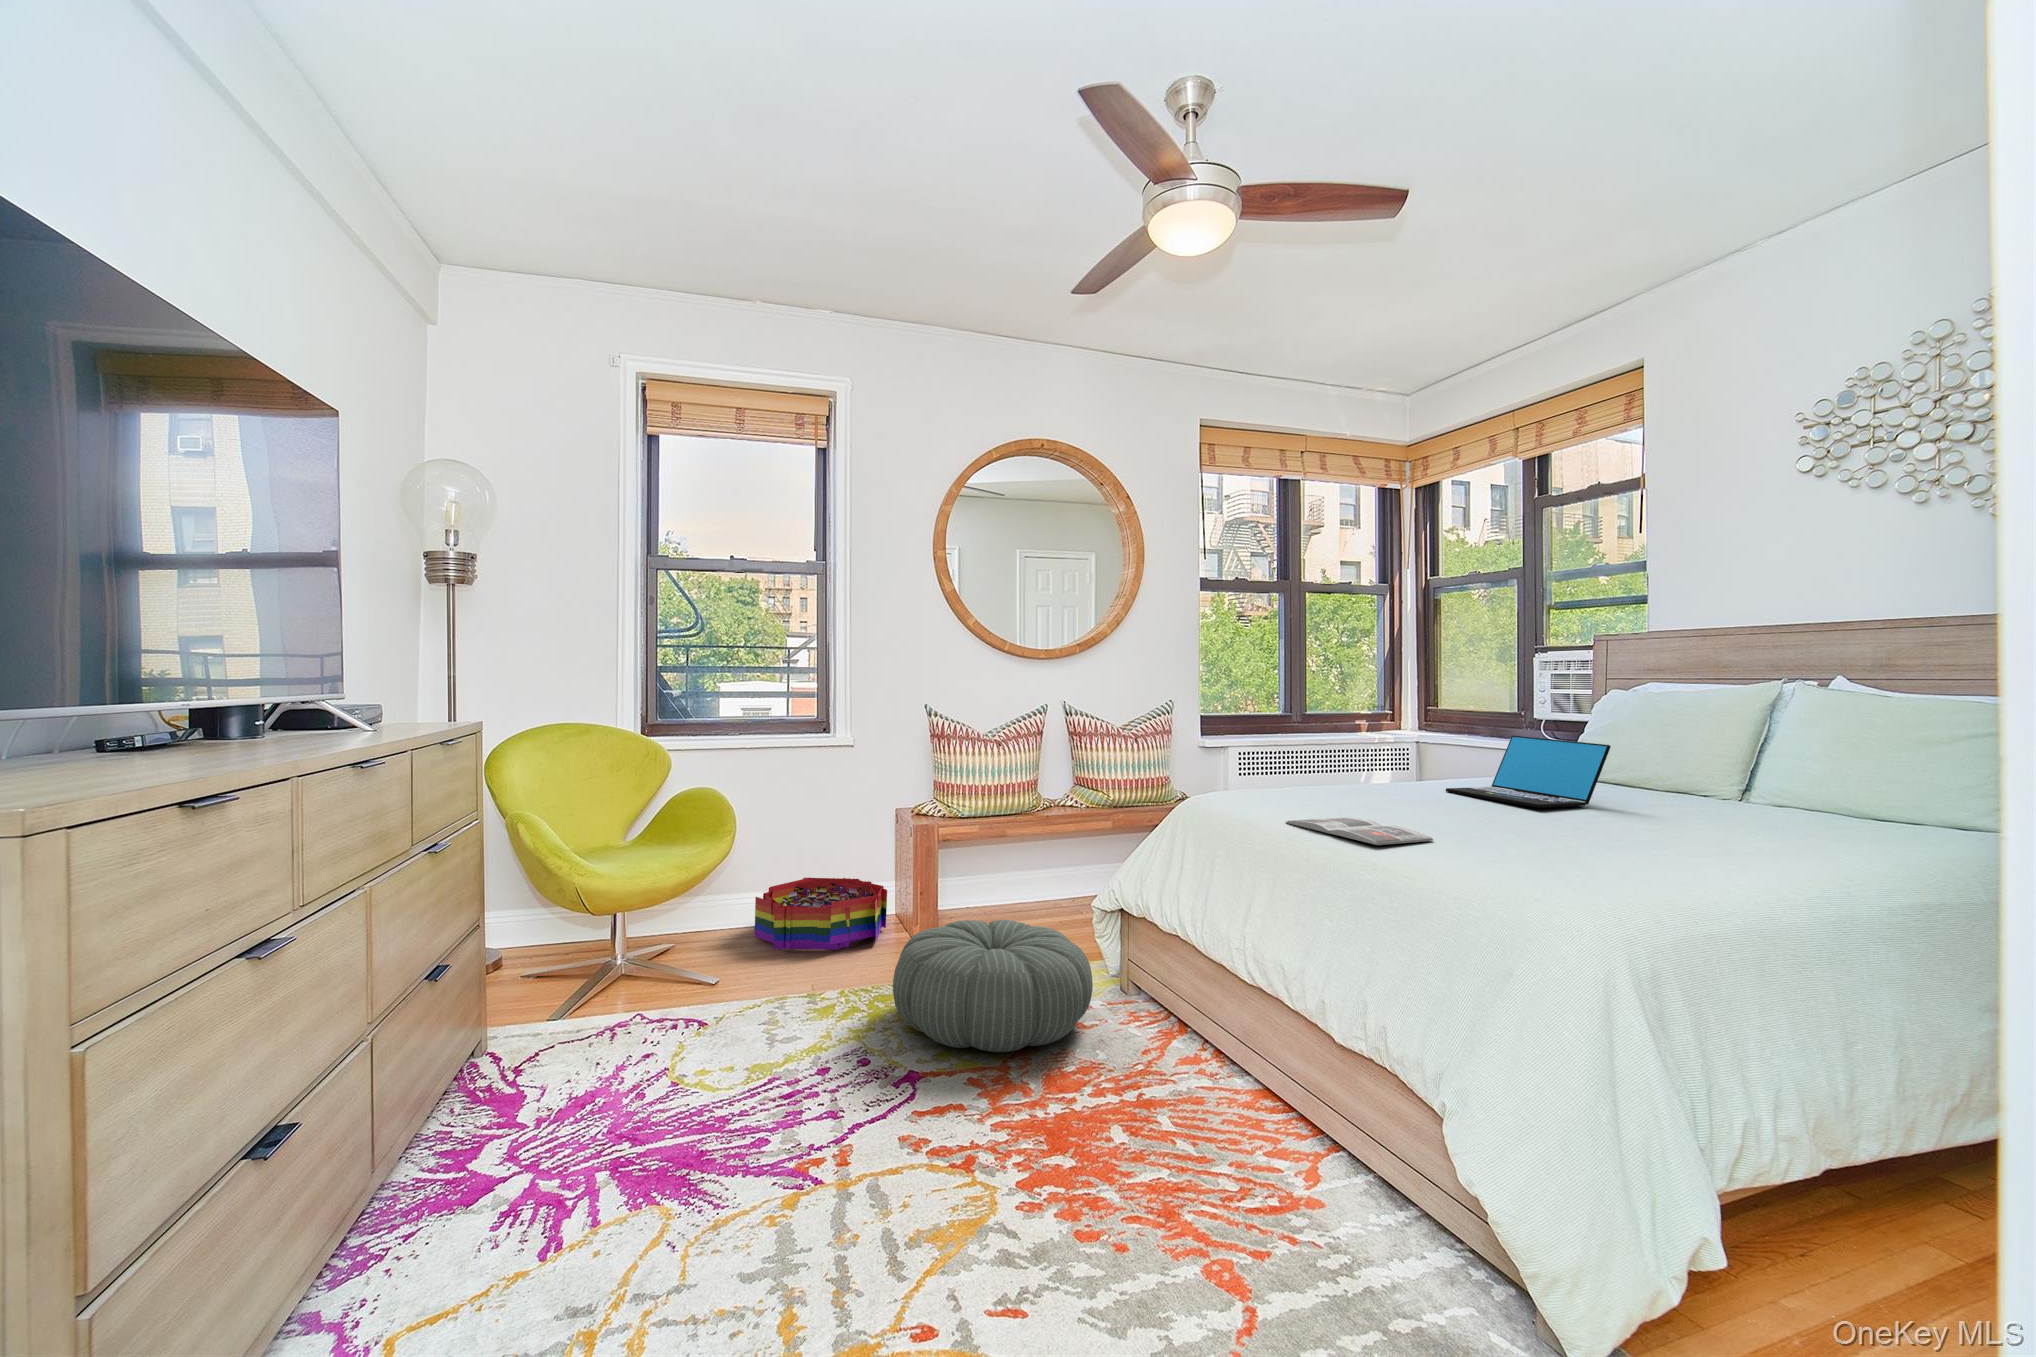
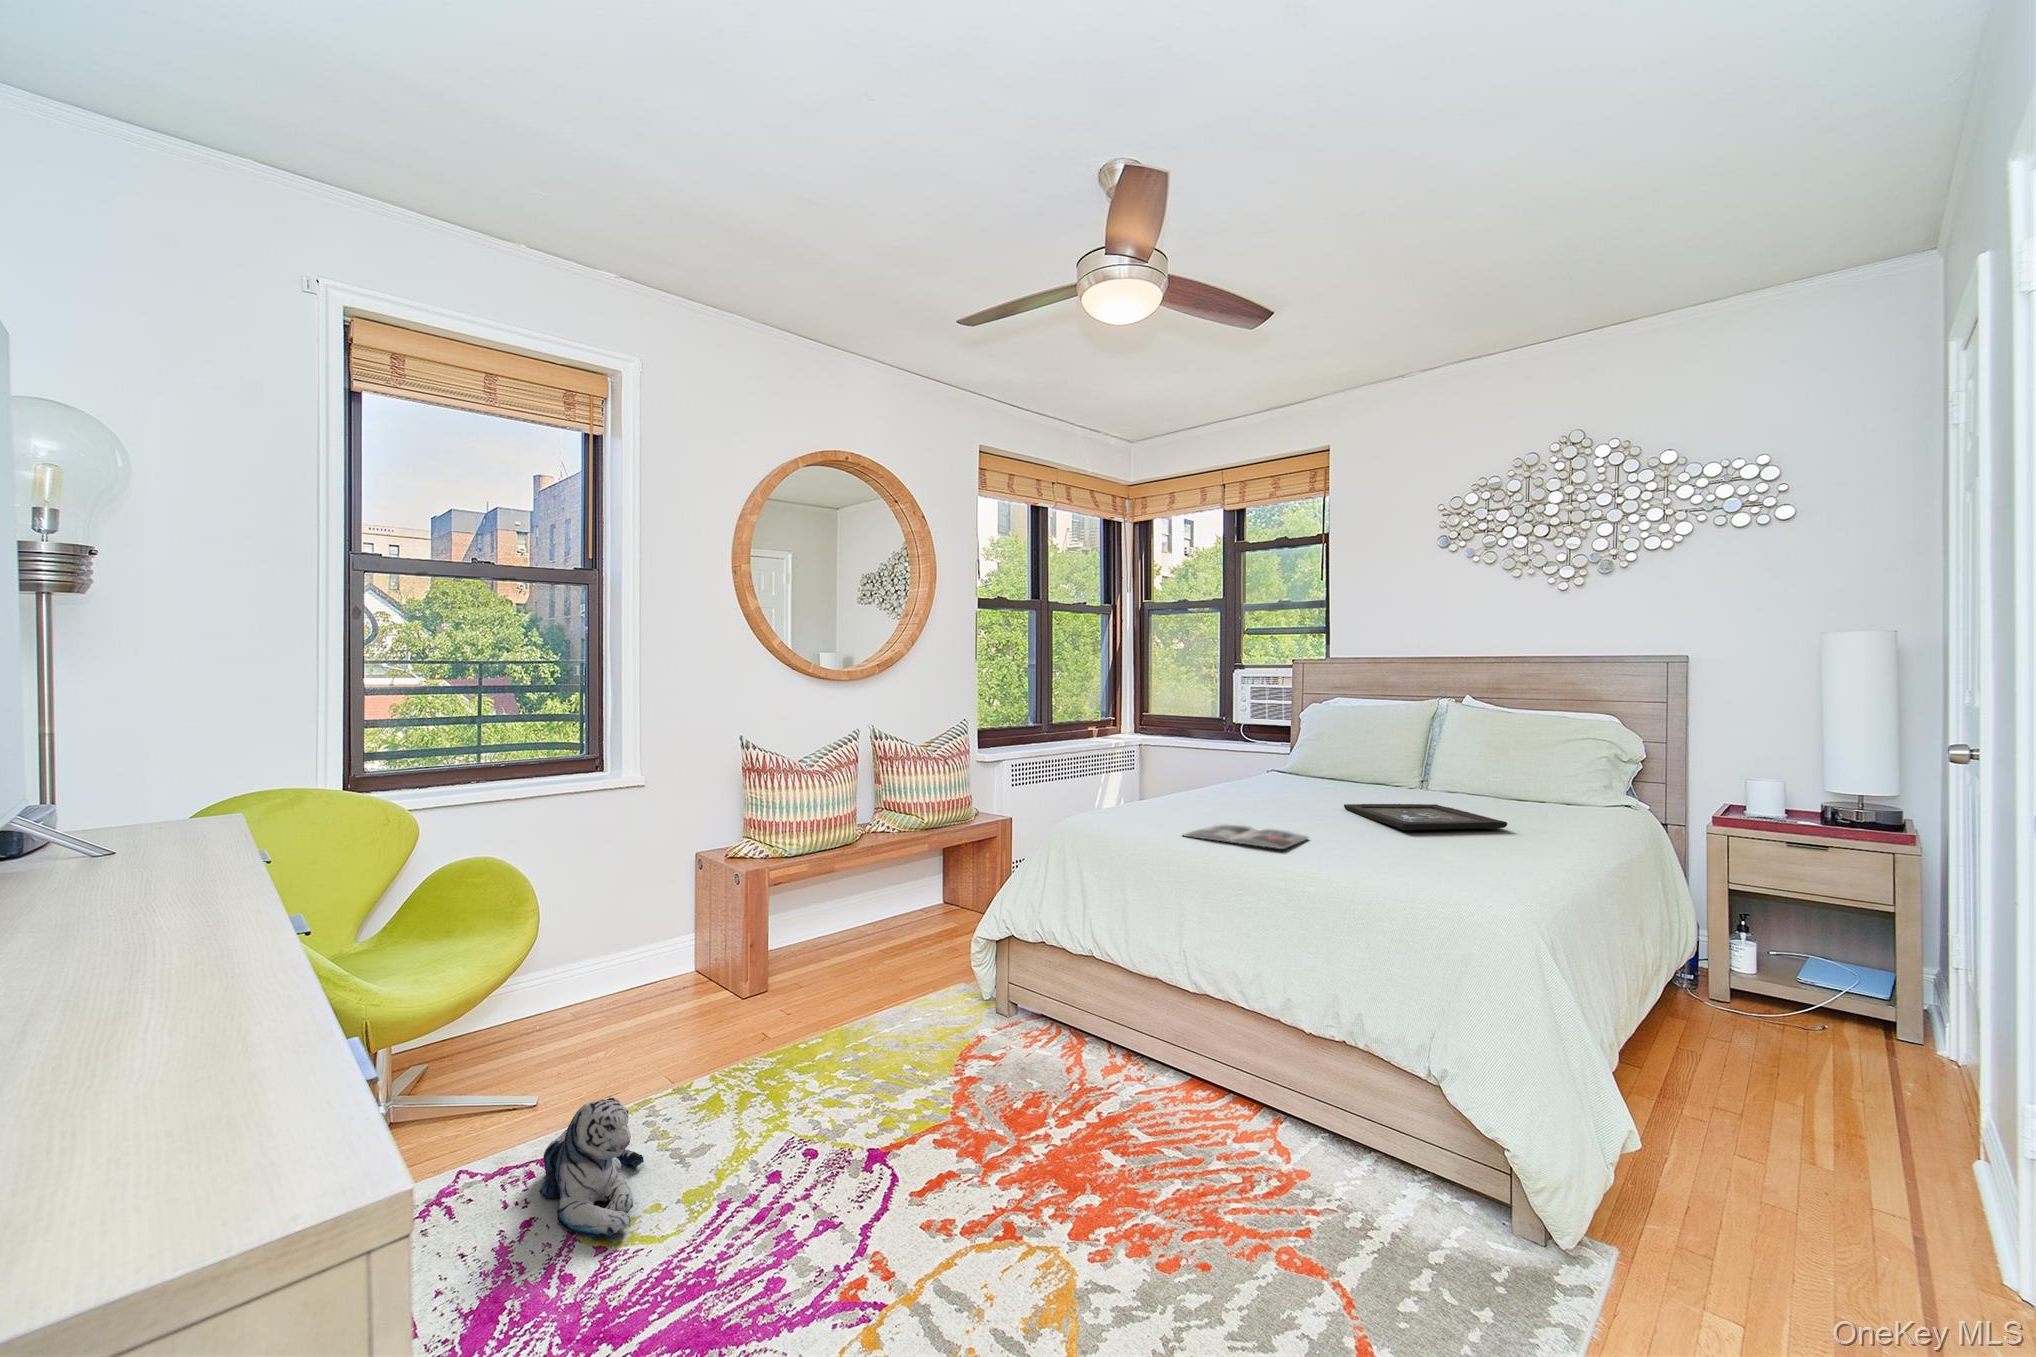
laptop: present [1446,736,1611,808] -> none [1245,737,1365,798]
tray: none [1540,814,1740,858] -> present [1344,804,1507,830]
storage bin: present [754,878,887,950] -> none [558,945,716,1046]
pouf: present [893,920,1093,1052] -> none [801,966,1012,1113]
plush toy: none [654,974,739,1081] -> present [539,1098,644,1238]

